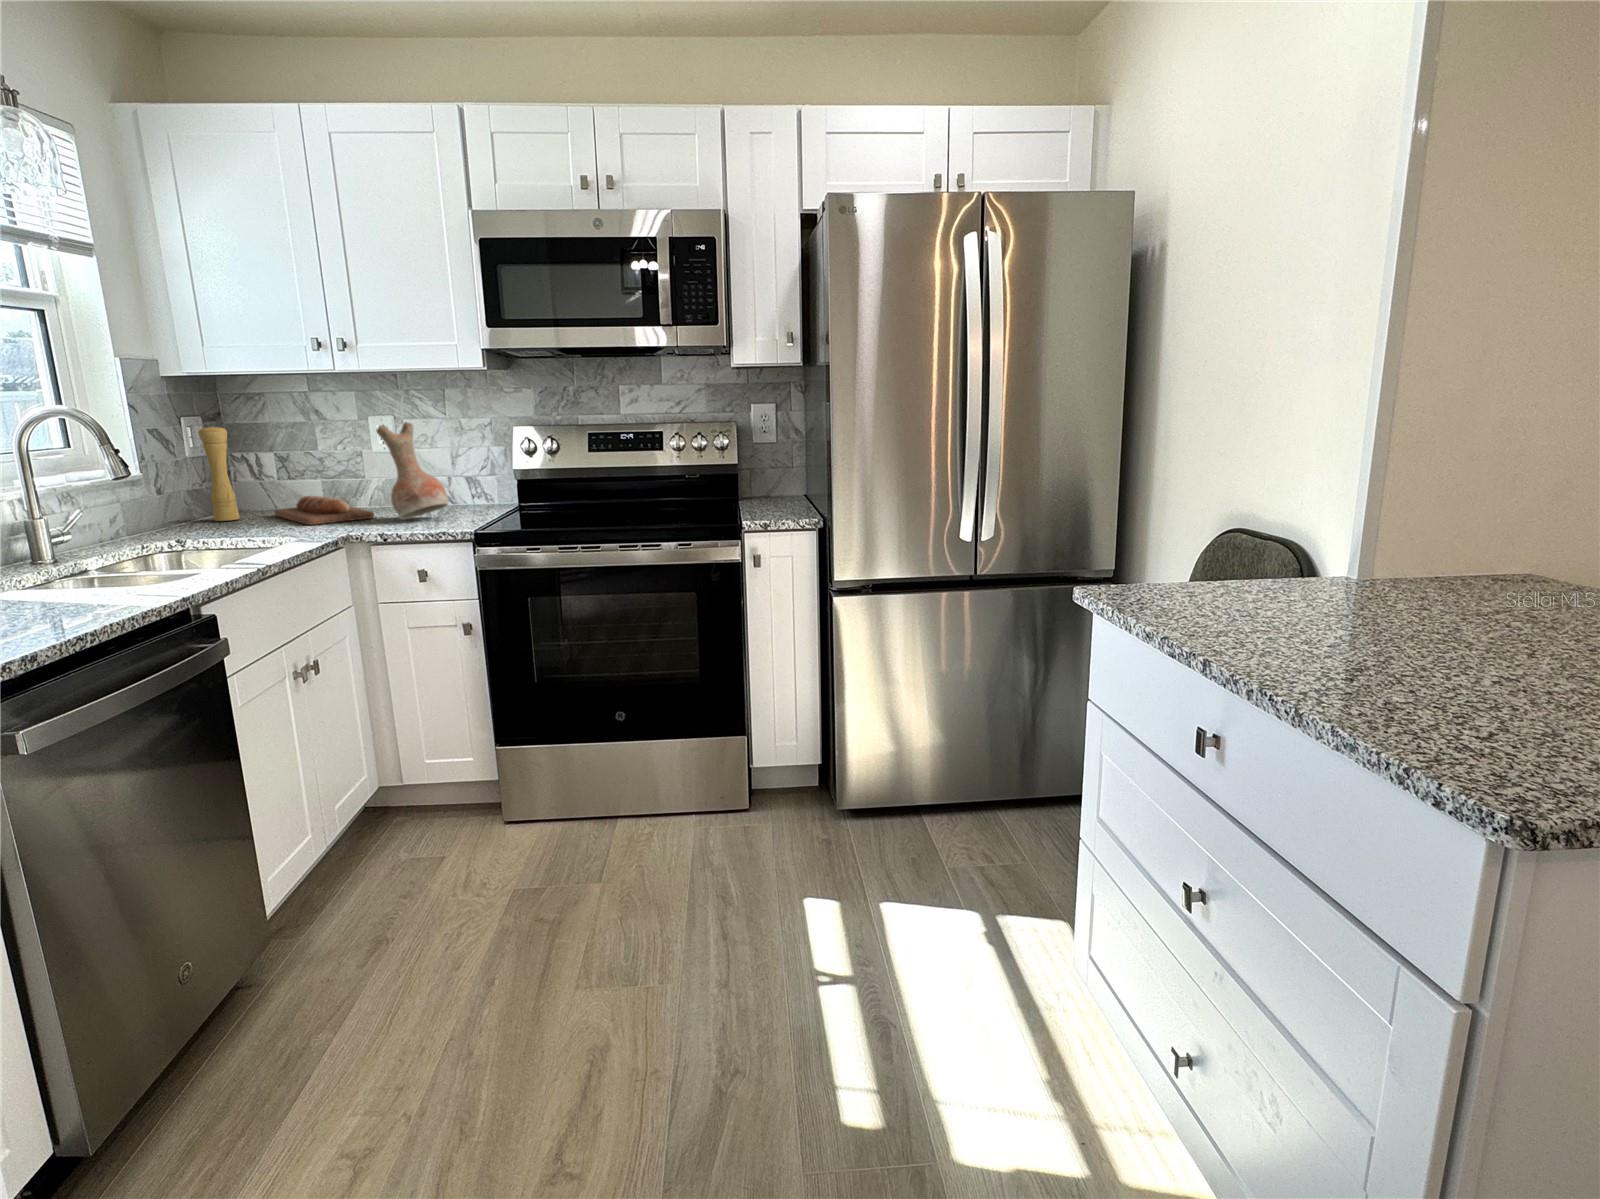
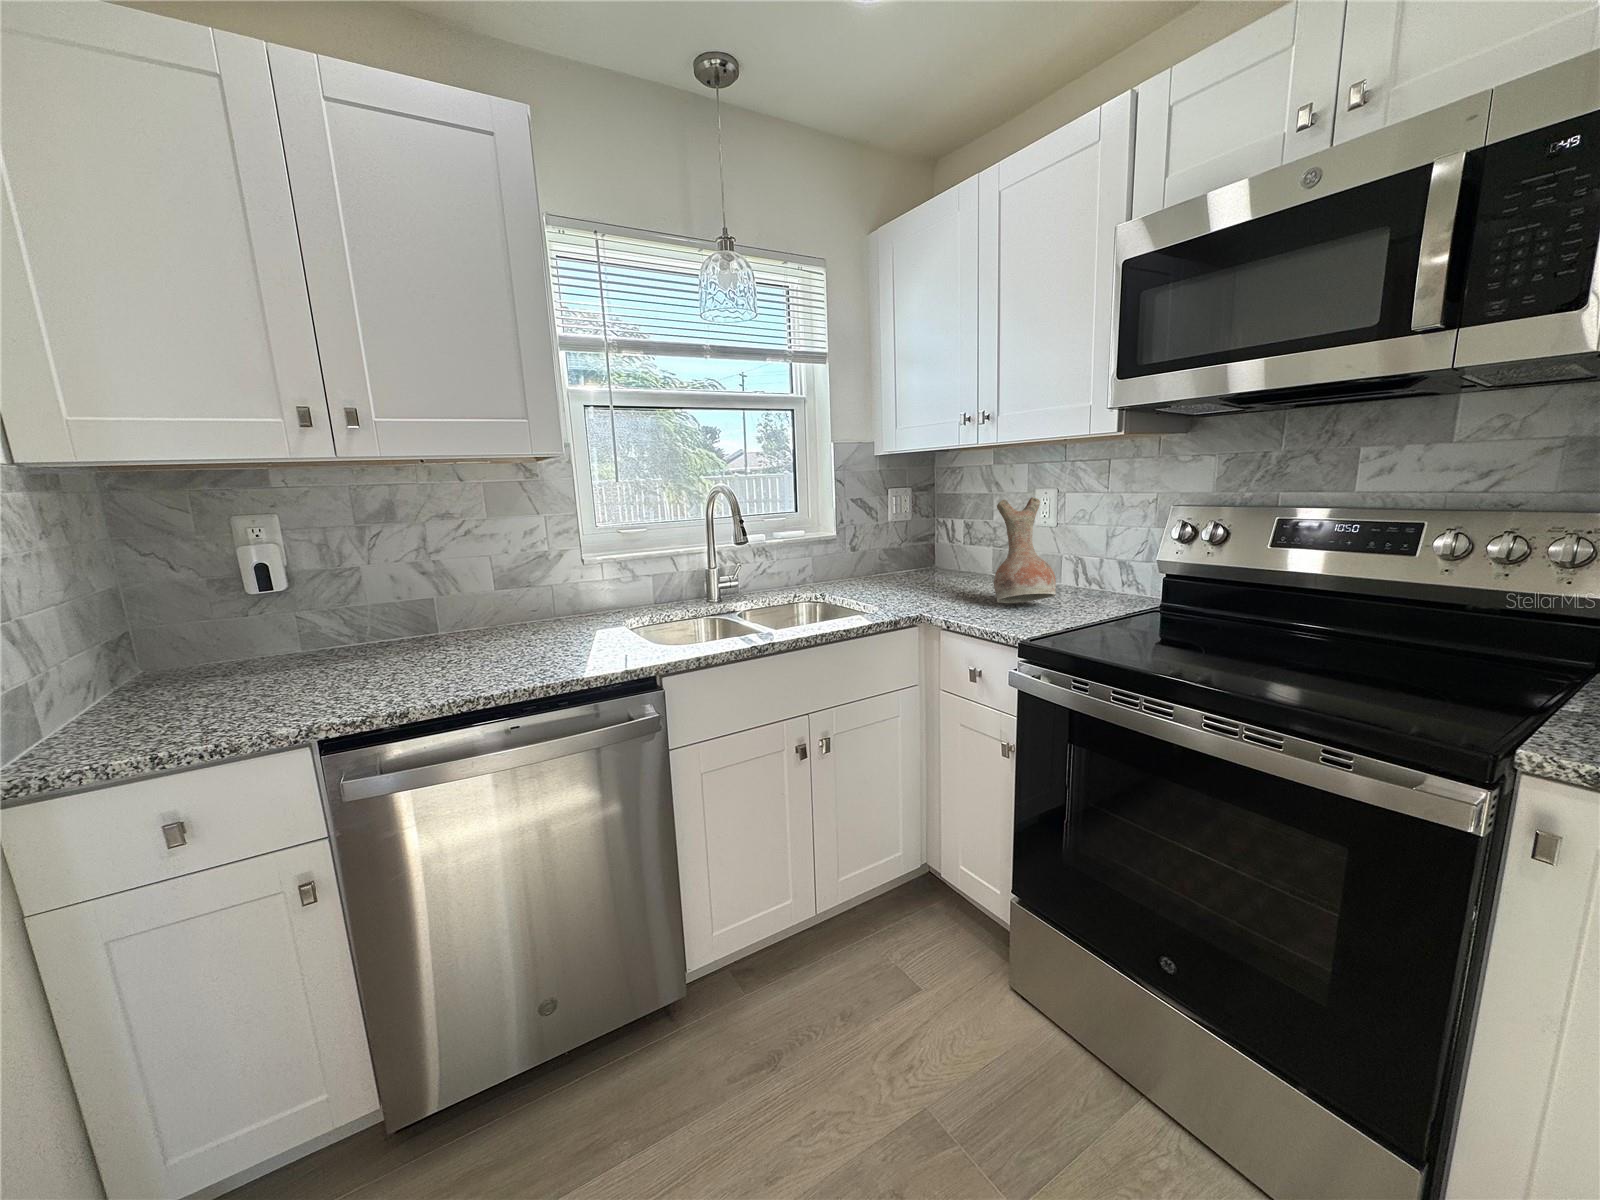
pepper mill: present [199,426,239,521] -> none [893,496,914,577]
bread loaf: present [275,496,374,525] -> none [929,563,997,595]

